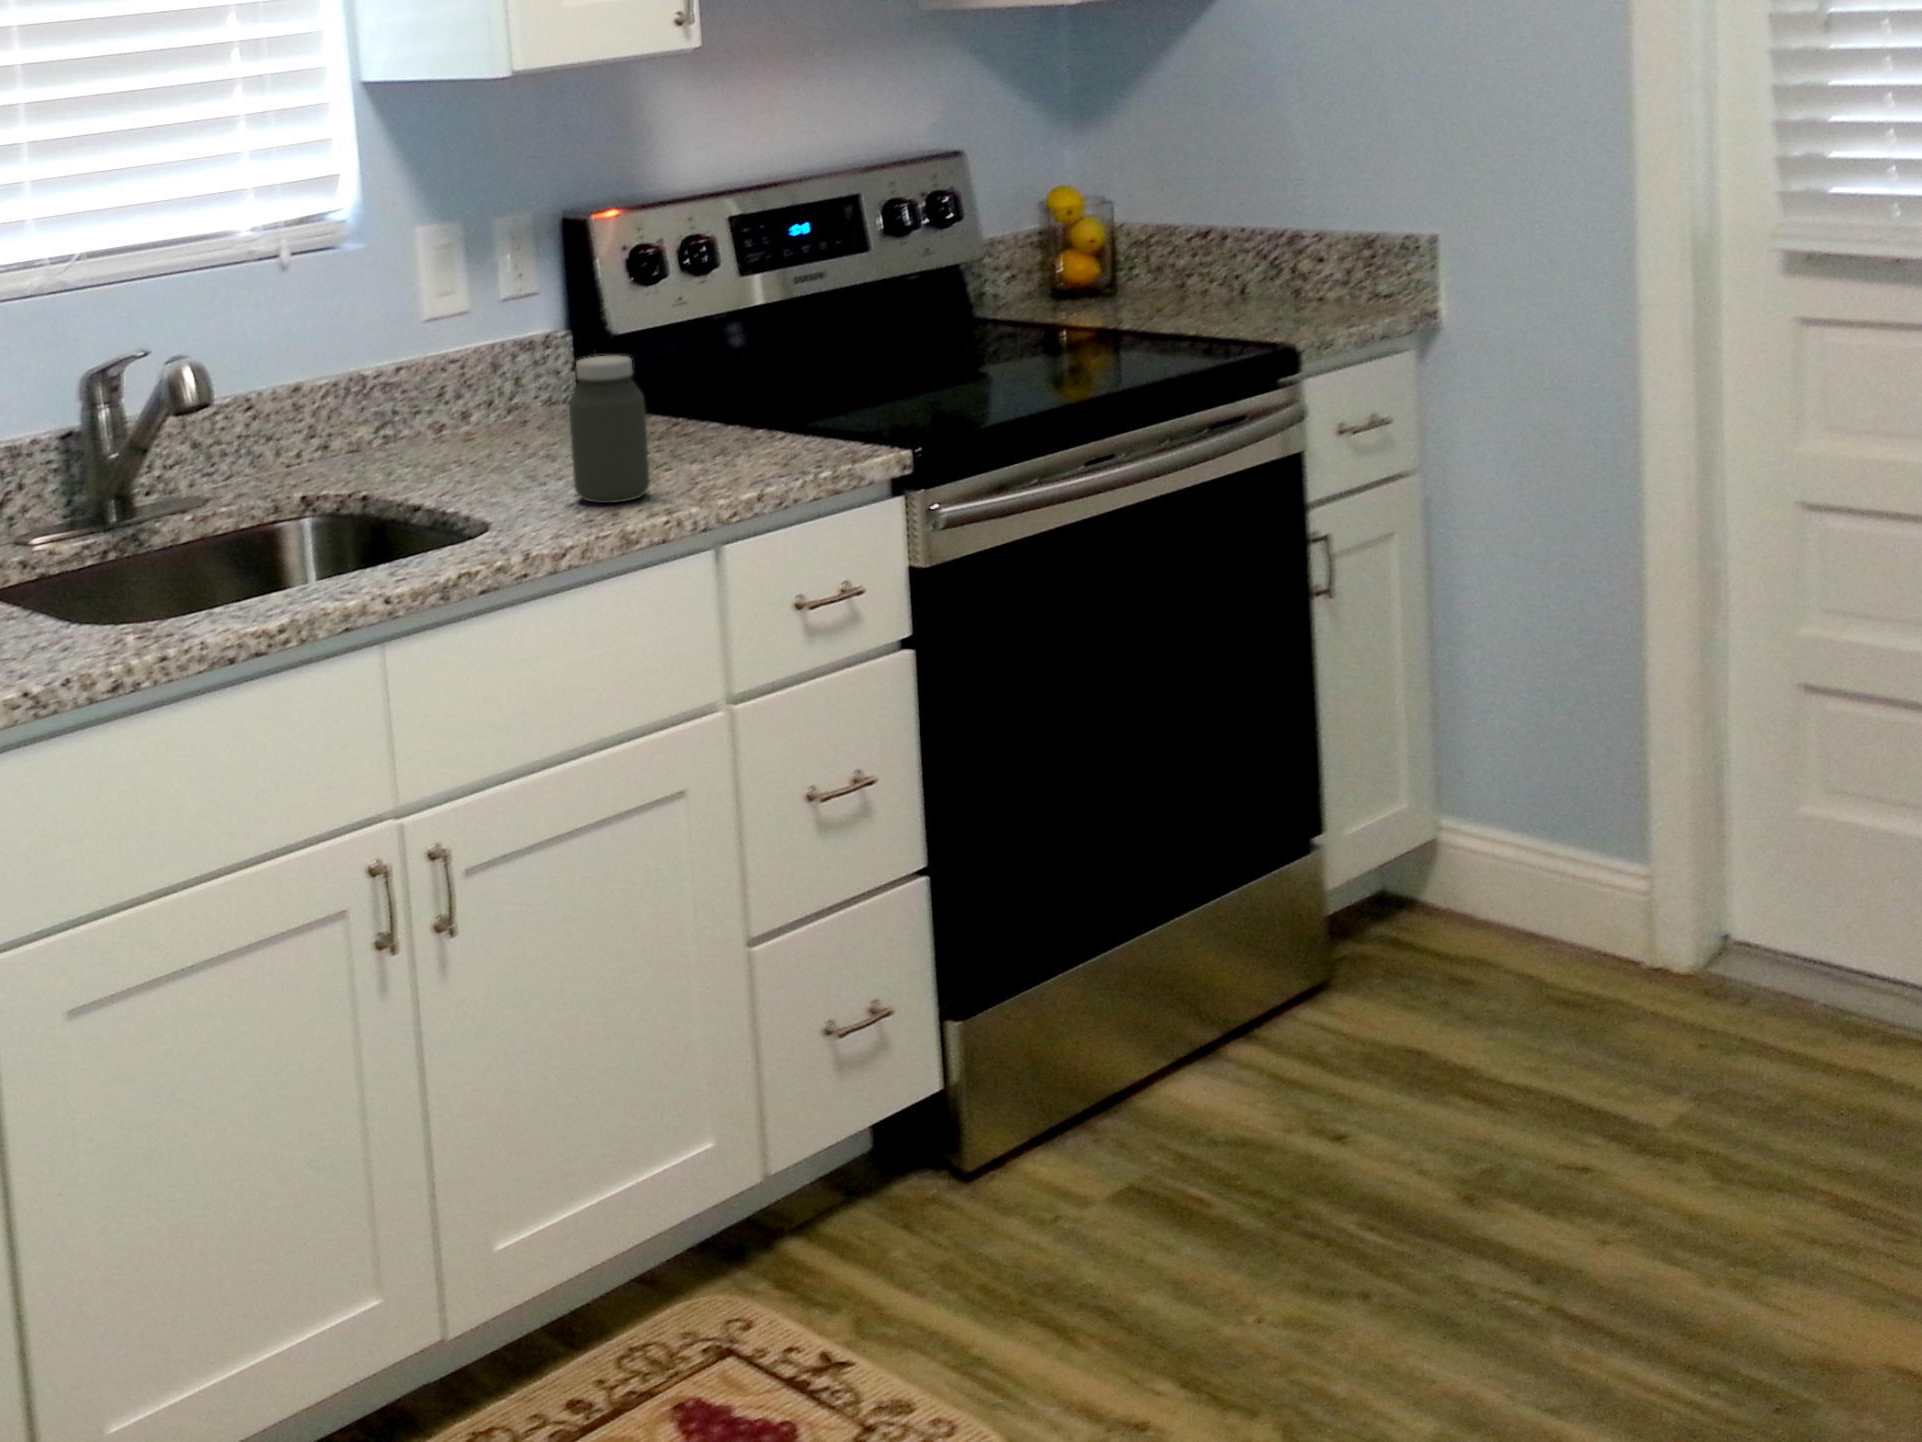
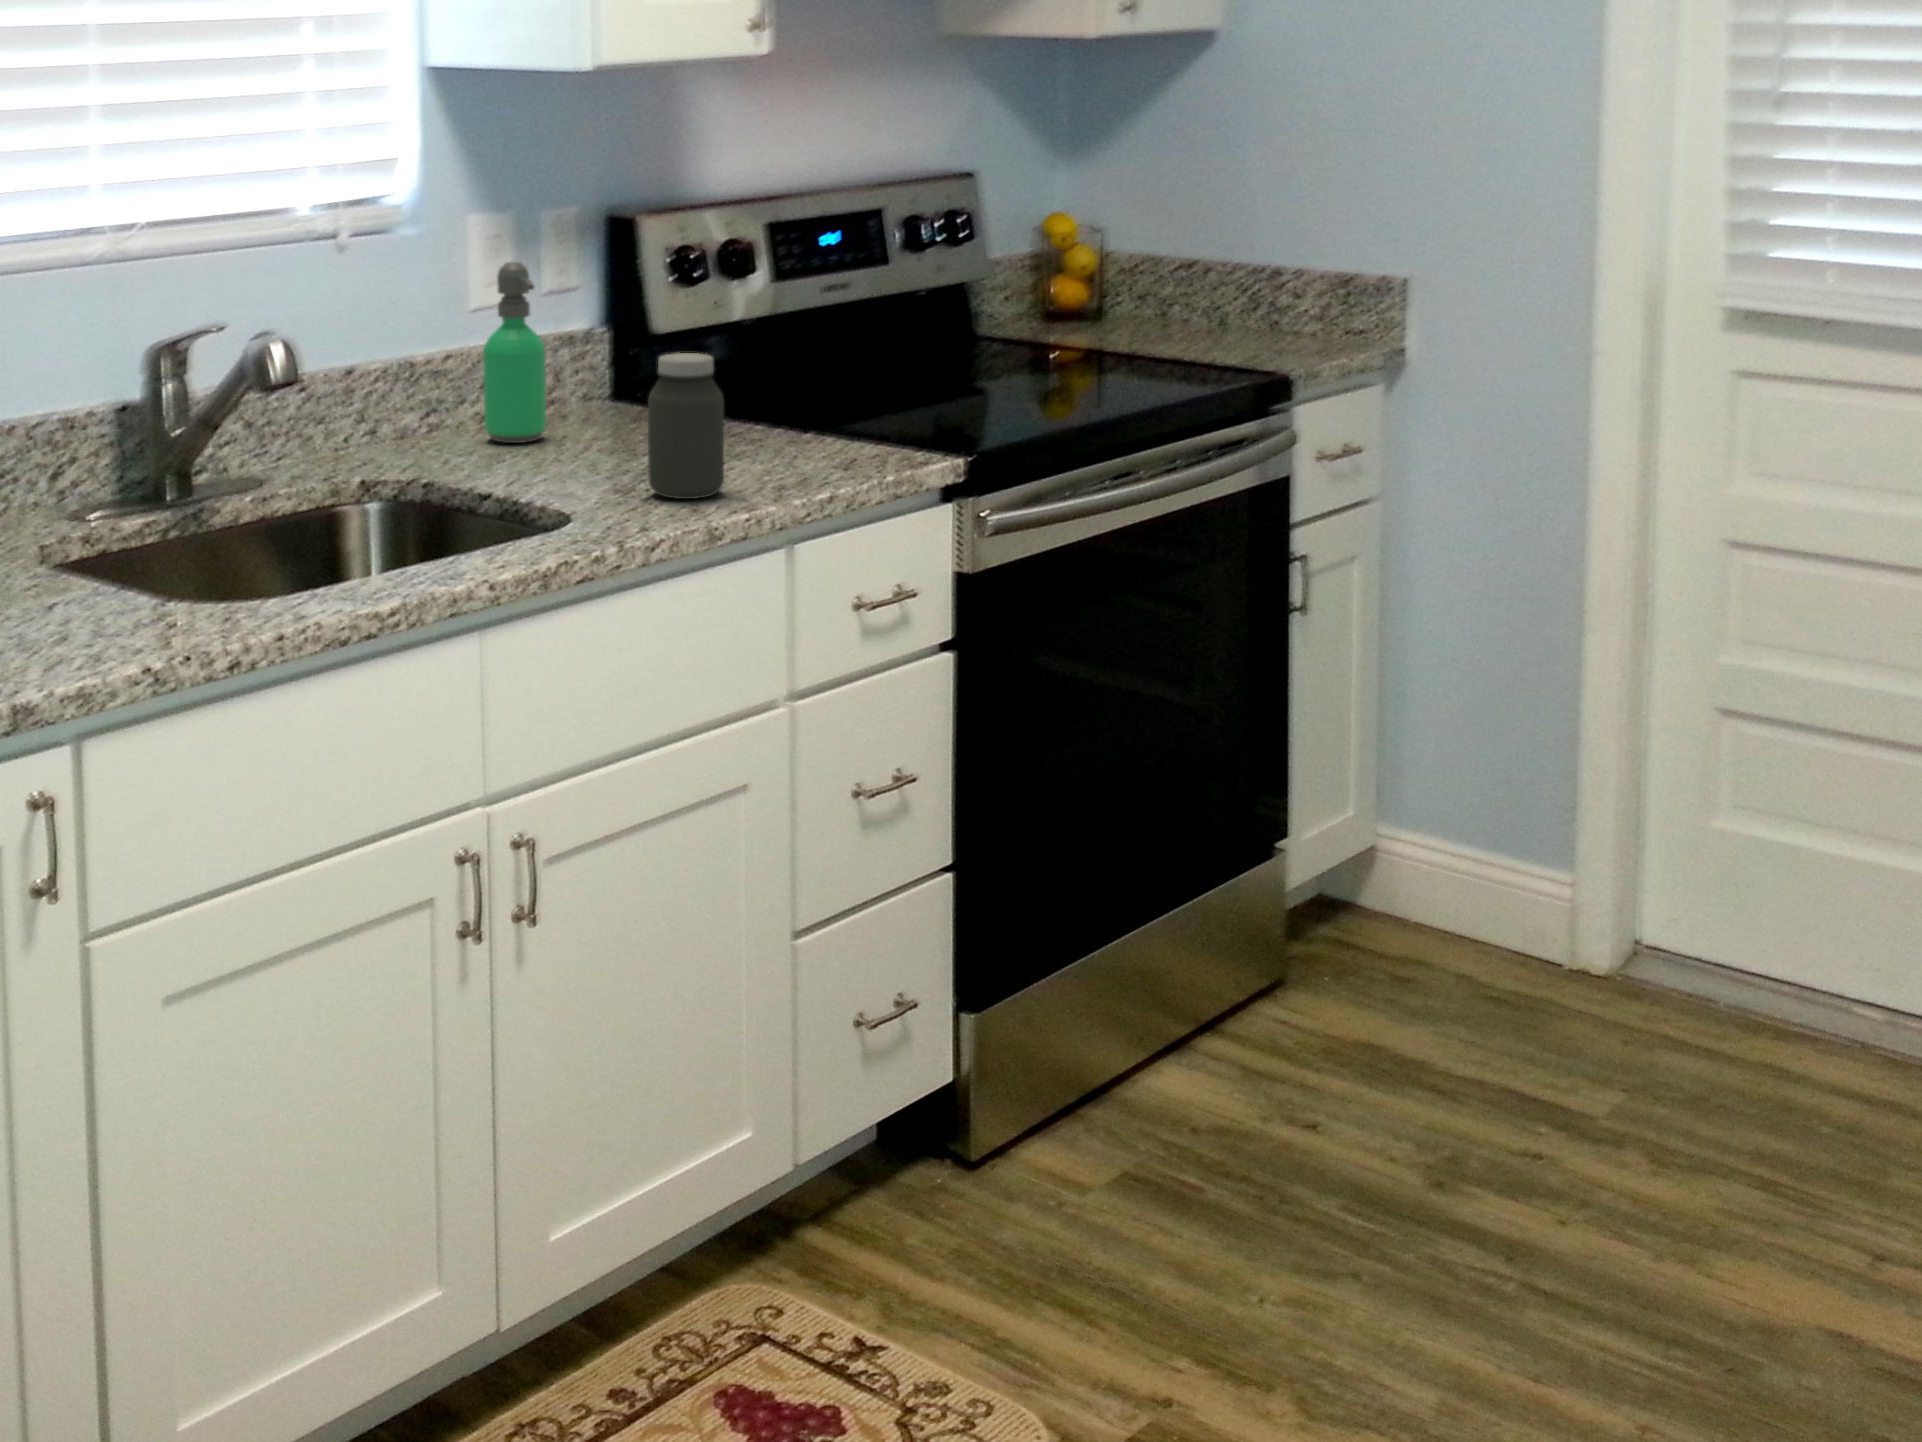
soap dispenser: none [432,271,499,452] -> present [483,262,546,443]

